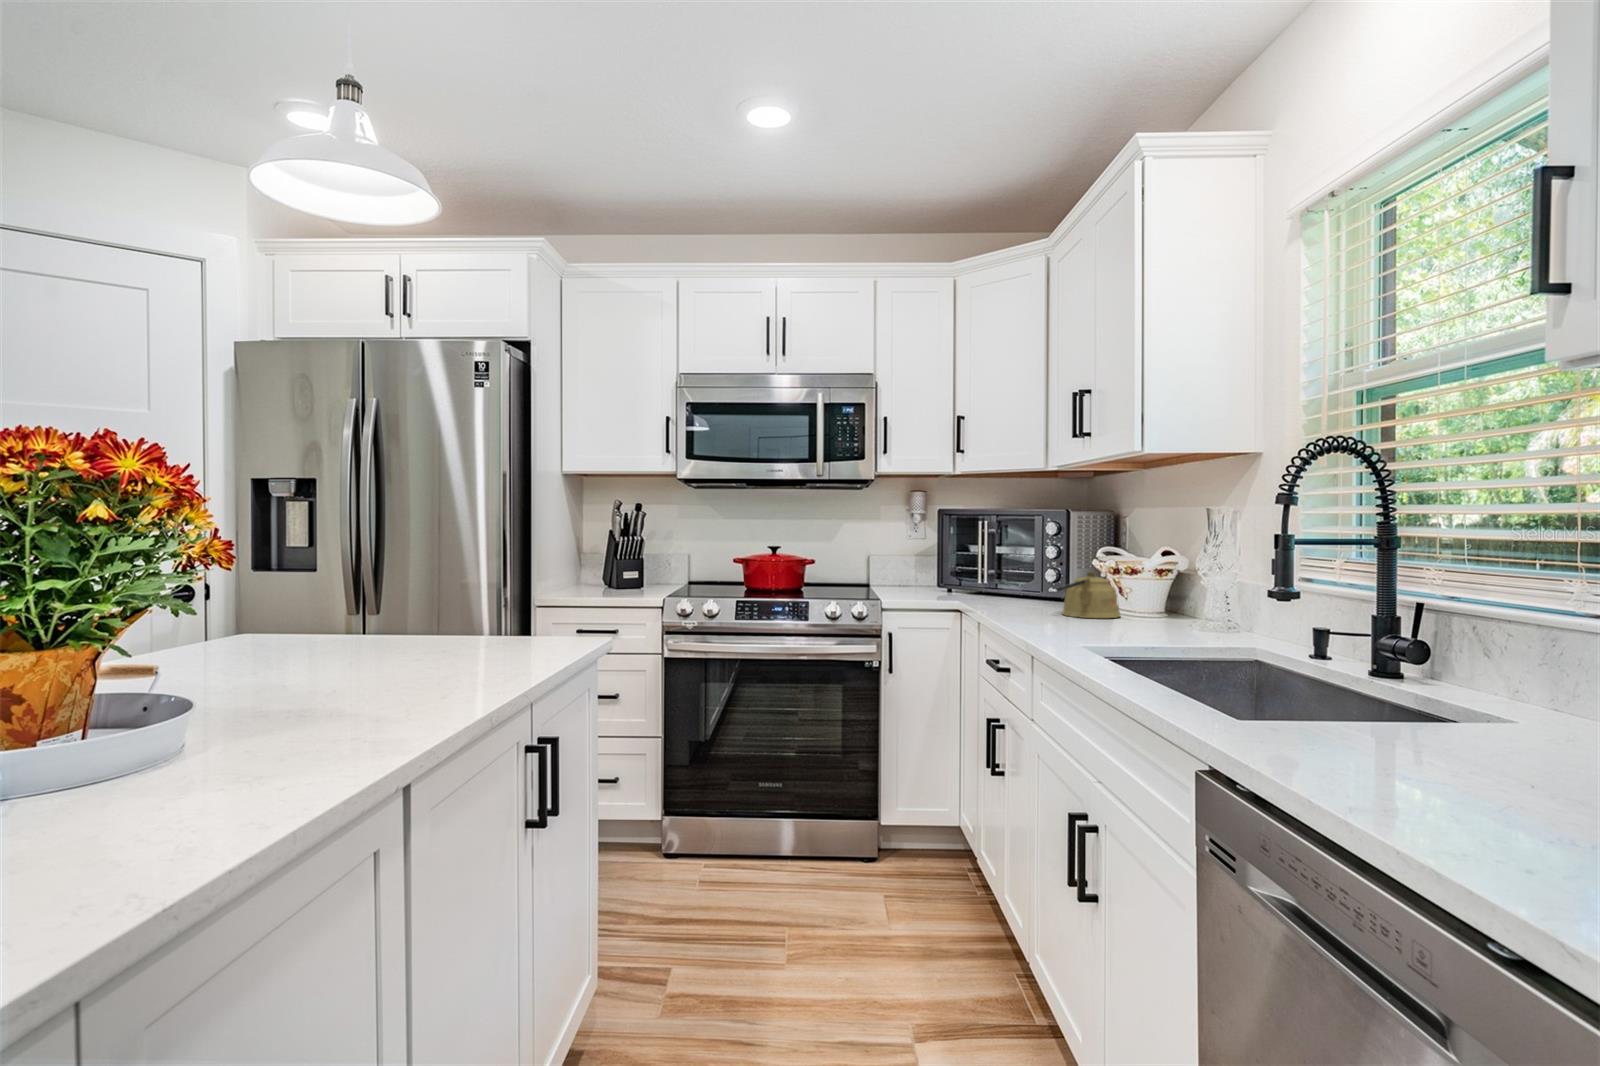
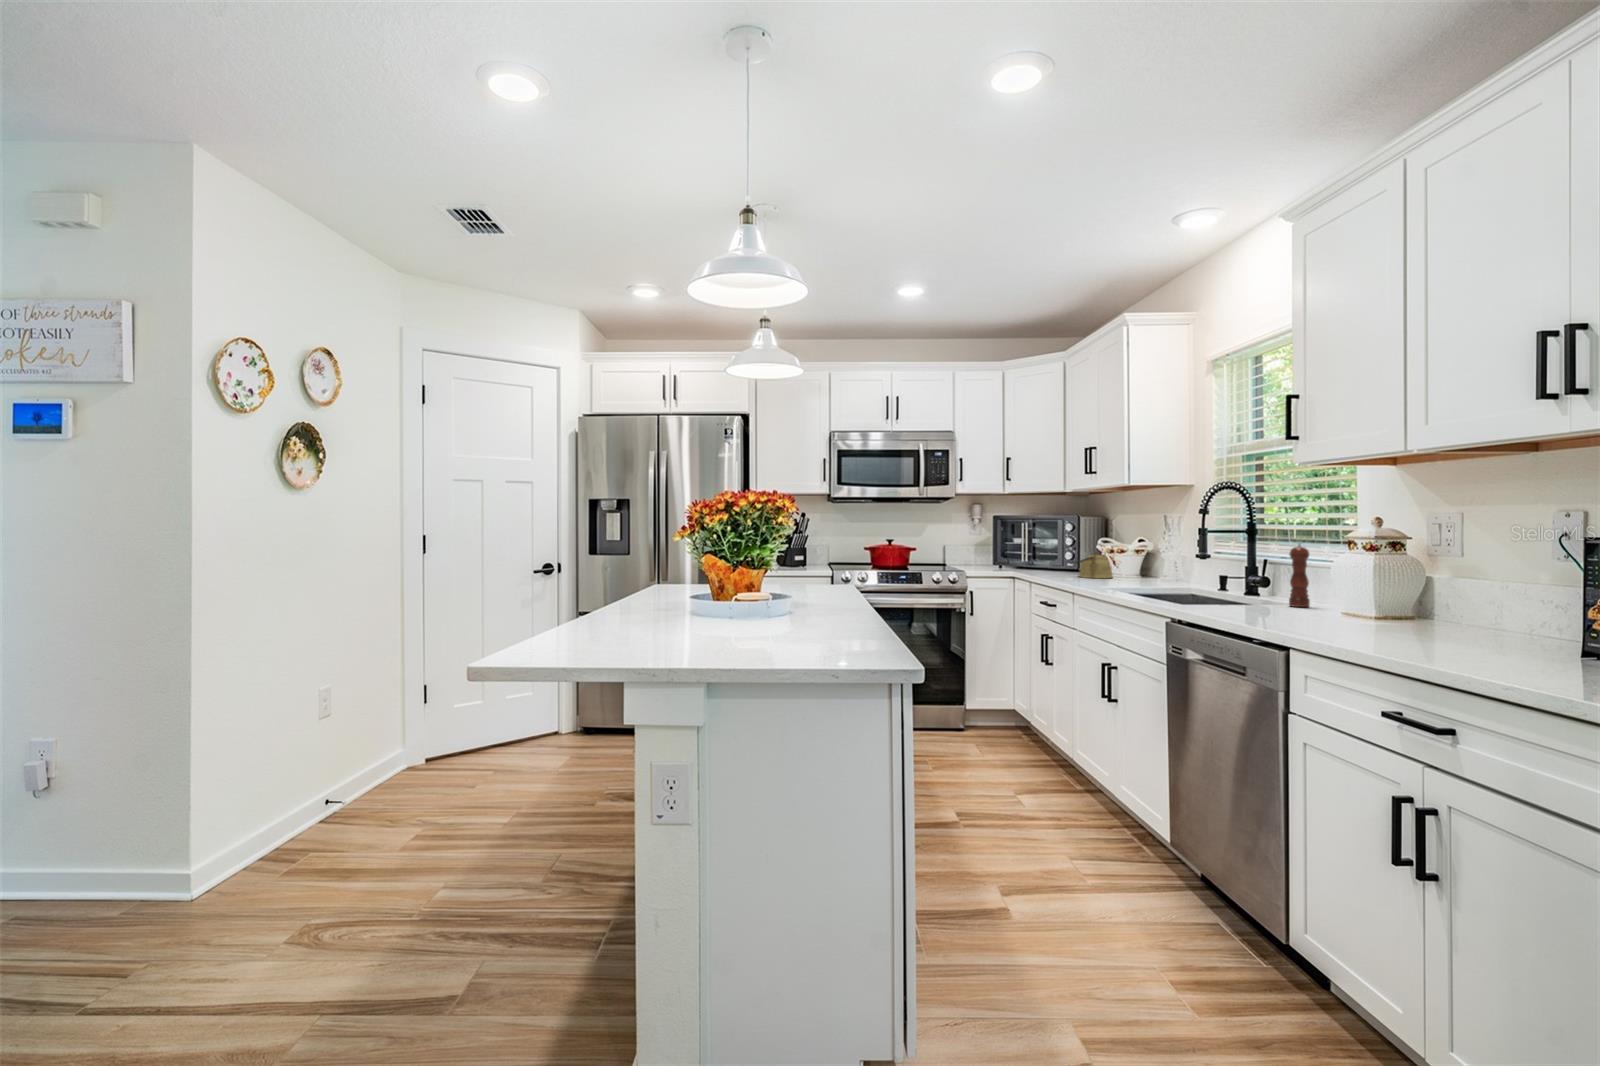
pepper mill: none [1492,572,1548,733] -> present [1289,542,1310,607]

